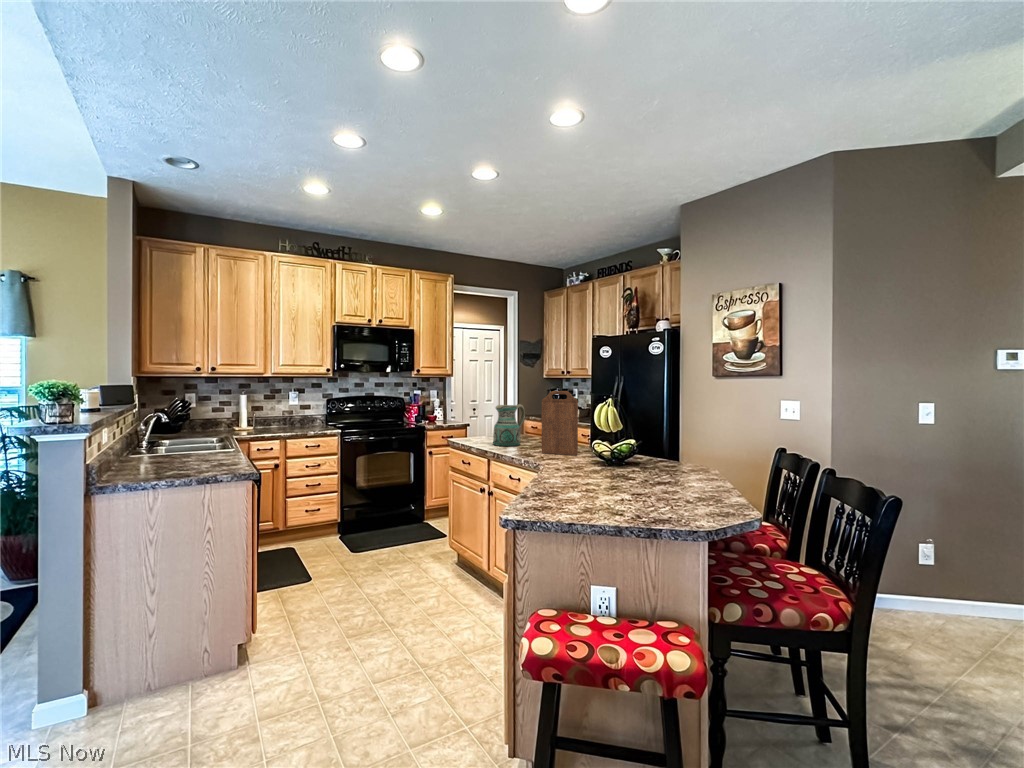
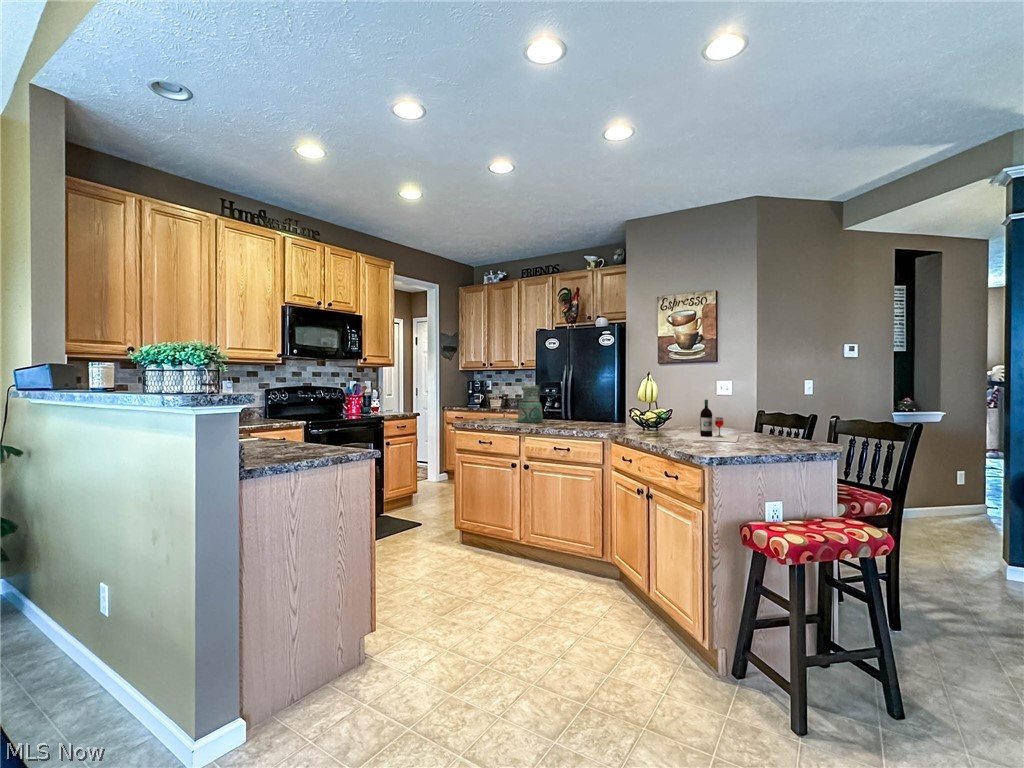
cutting board: present [542,391,578,455] -> none [579,371,610,425]
wine bottle: none [571,436,679,499] -> present [676,400,739,442]

